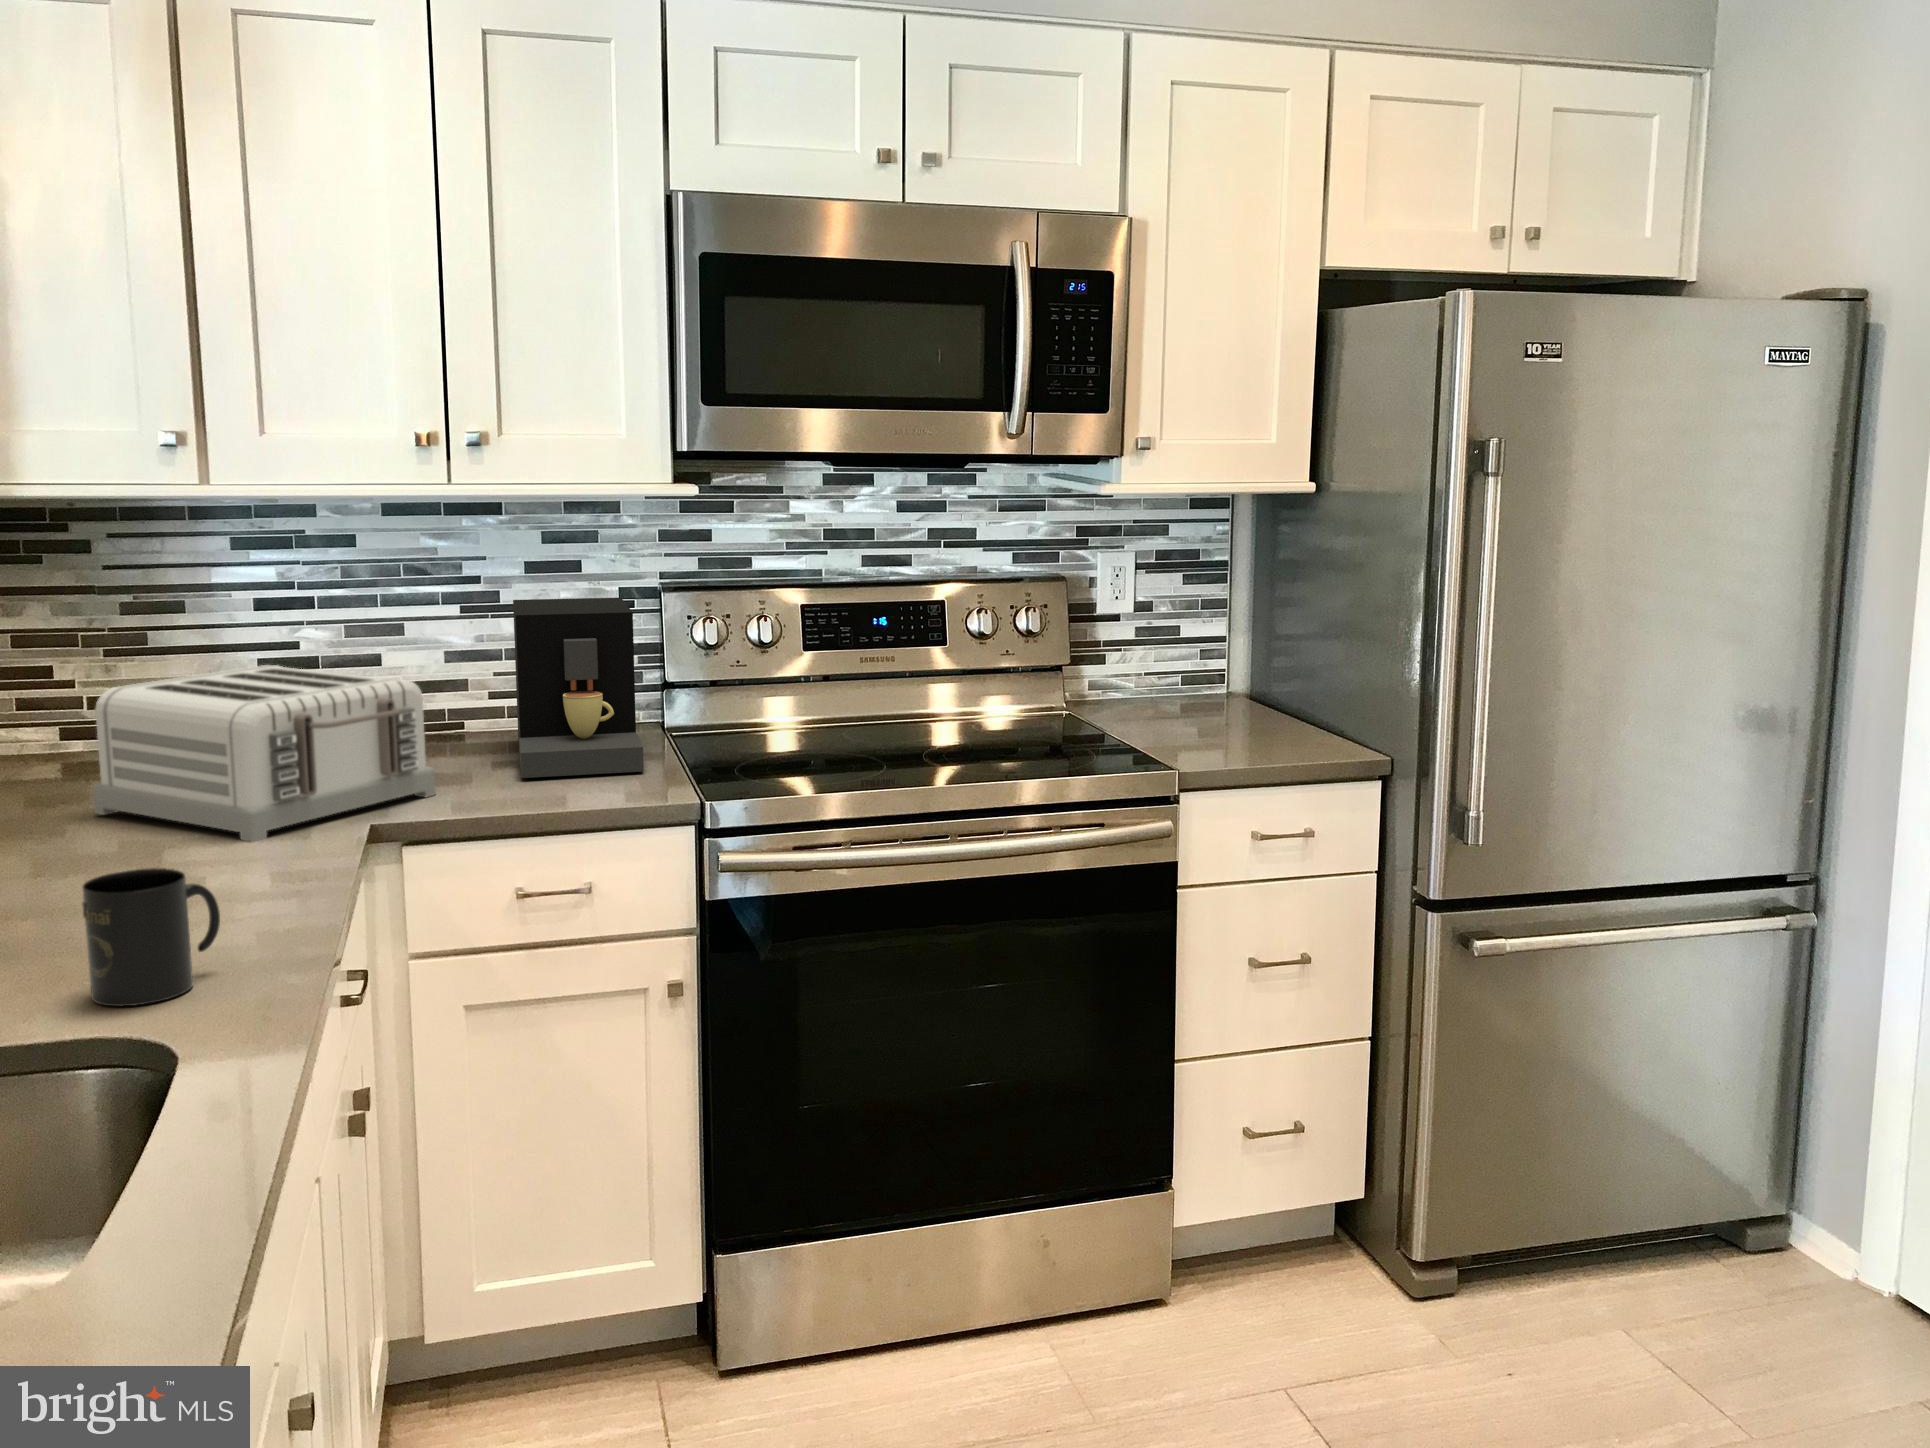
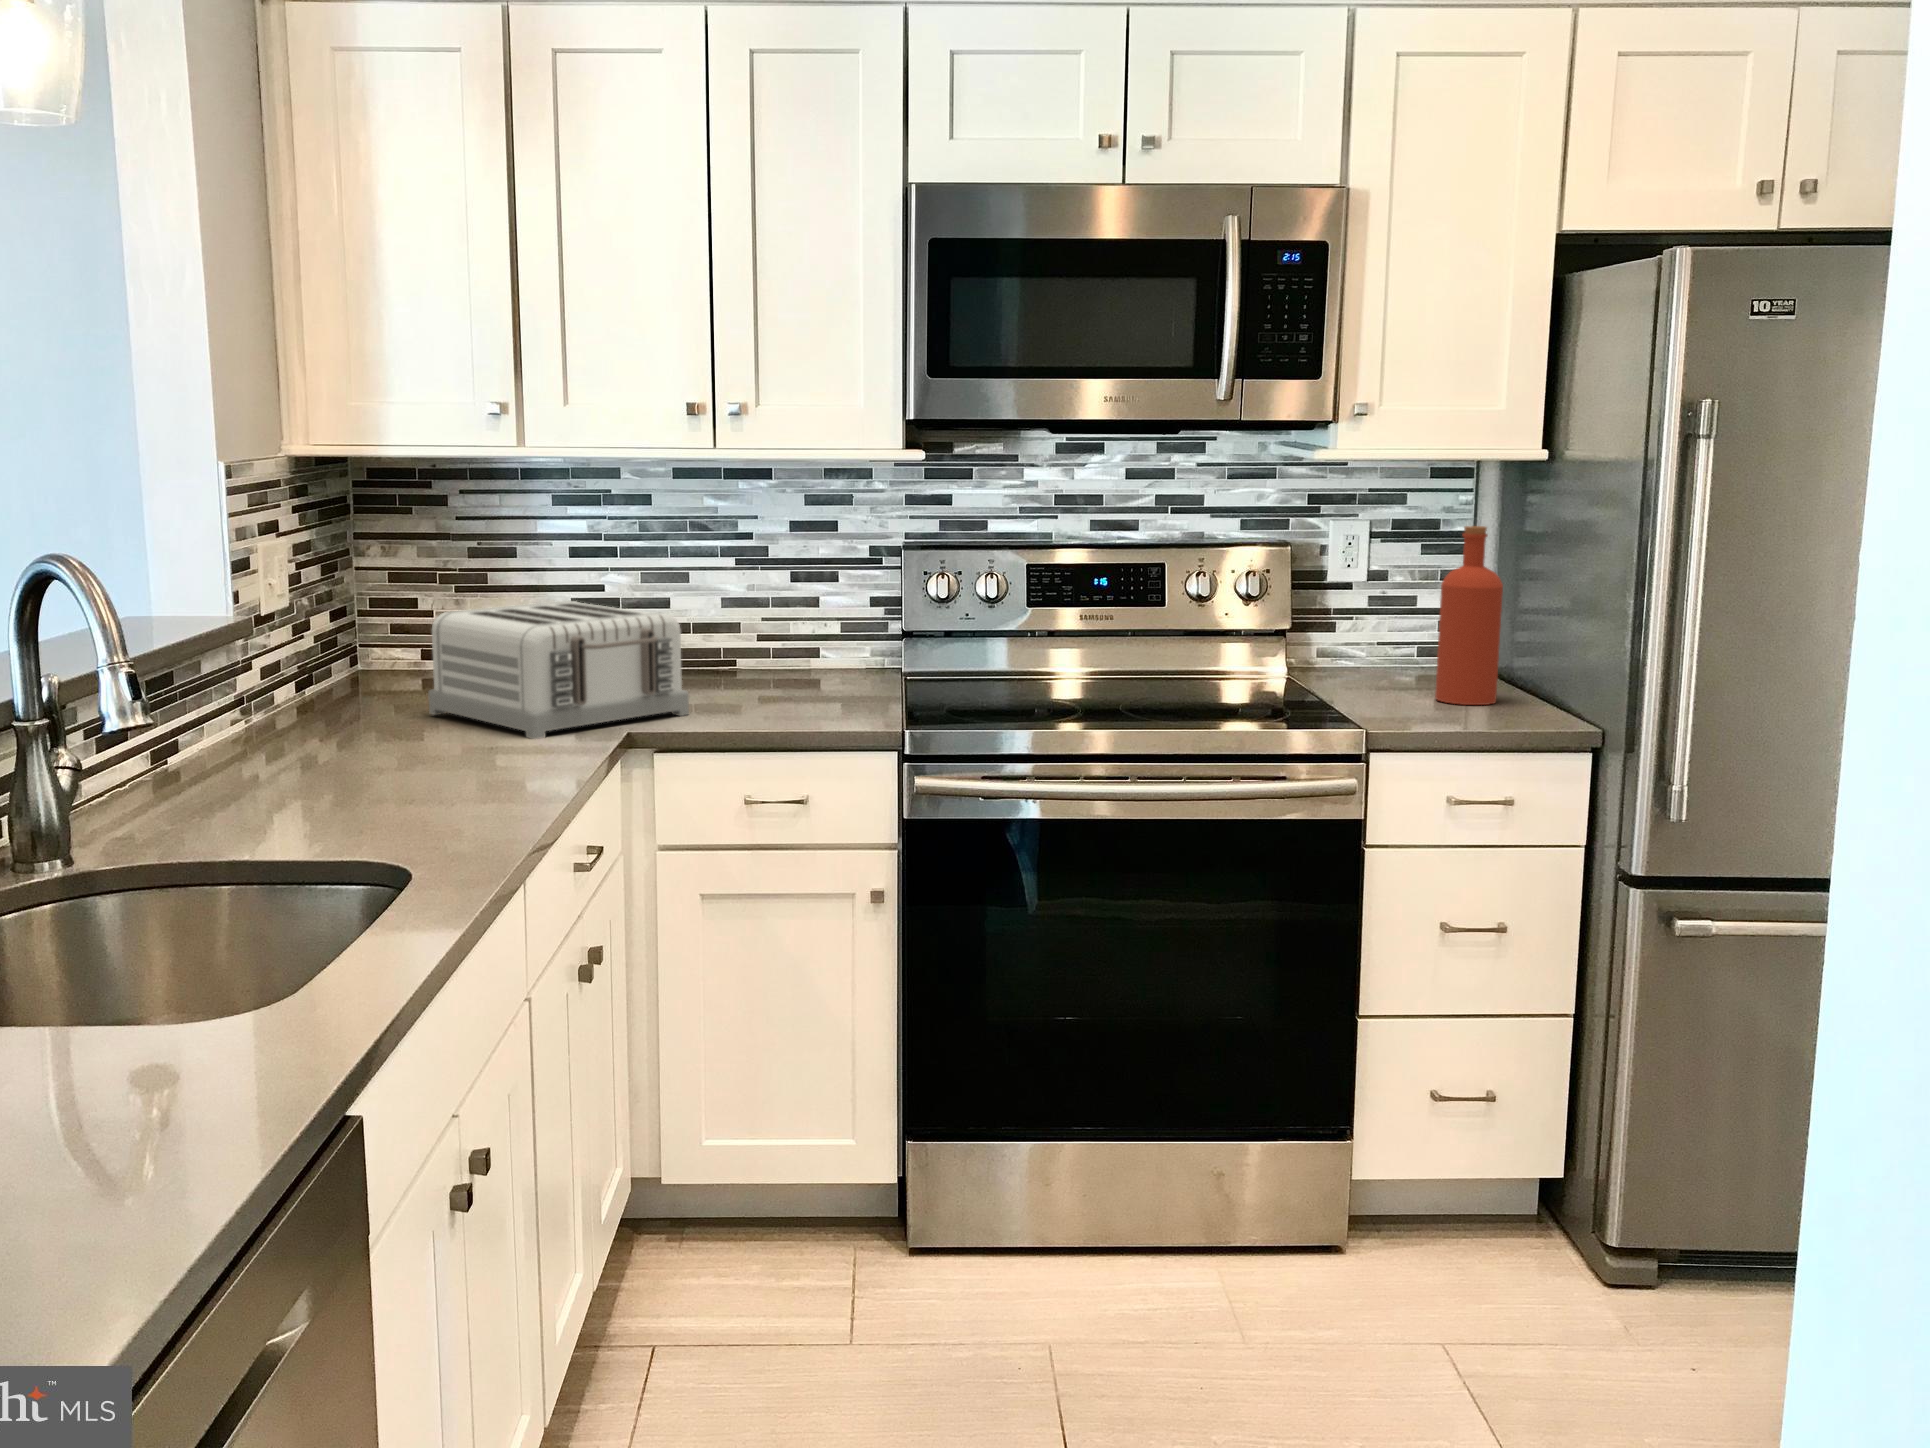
bottle: none [1221,559,1284,737] -> present [1435,526,1503,705]
coffee maker: present [513,597,644,778] -> none [762,553,869,706]
mug: present [82,868,220,1006] -> none [372,735,472,836]

